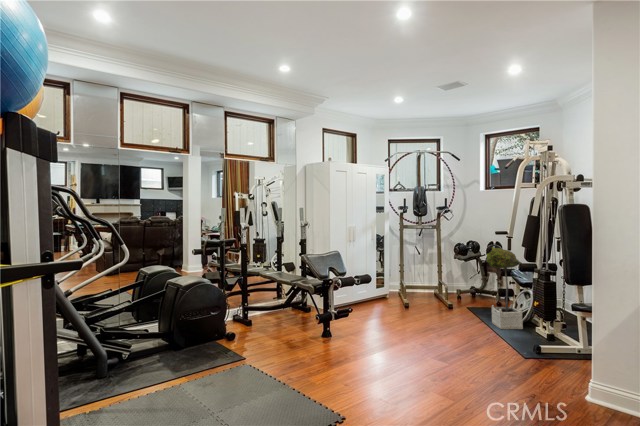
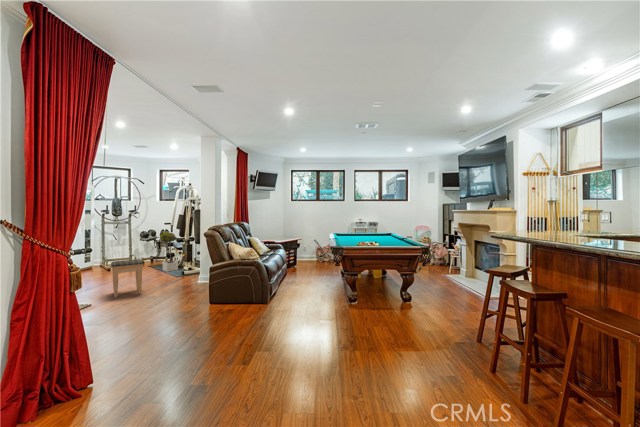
footstool: none [392,308,453,394] -> present [111,259,144,298]

